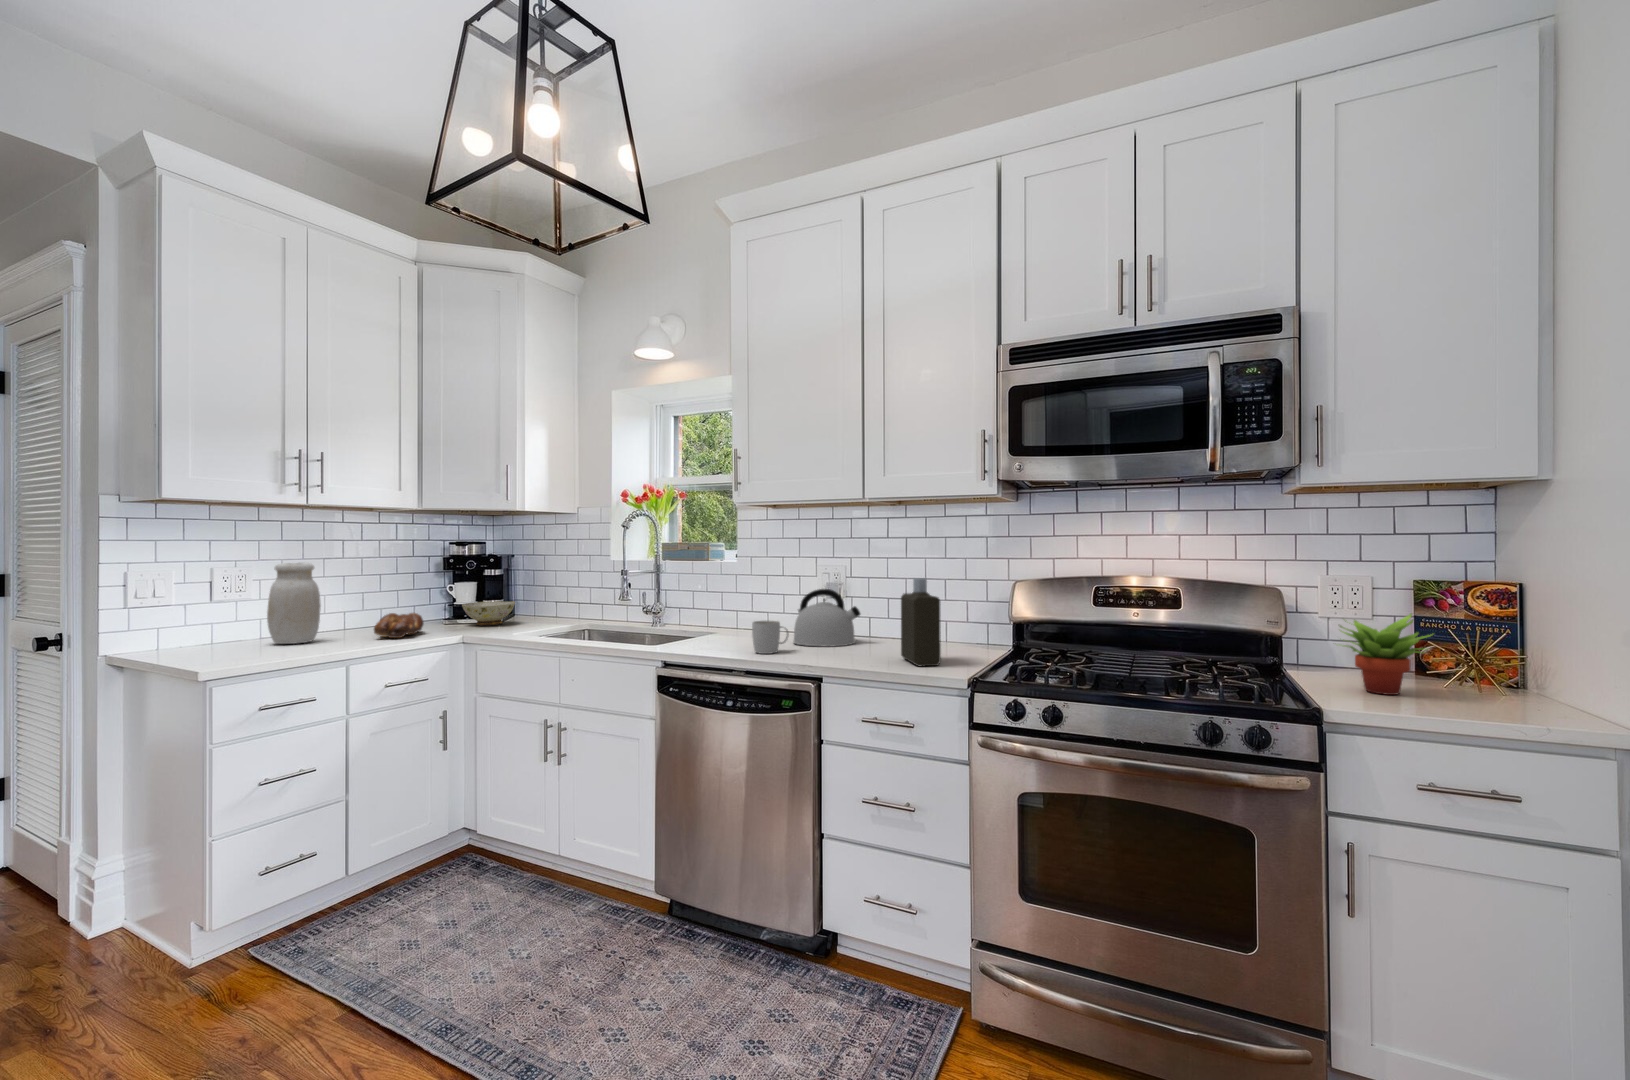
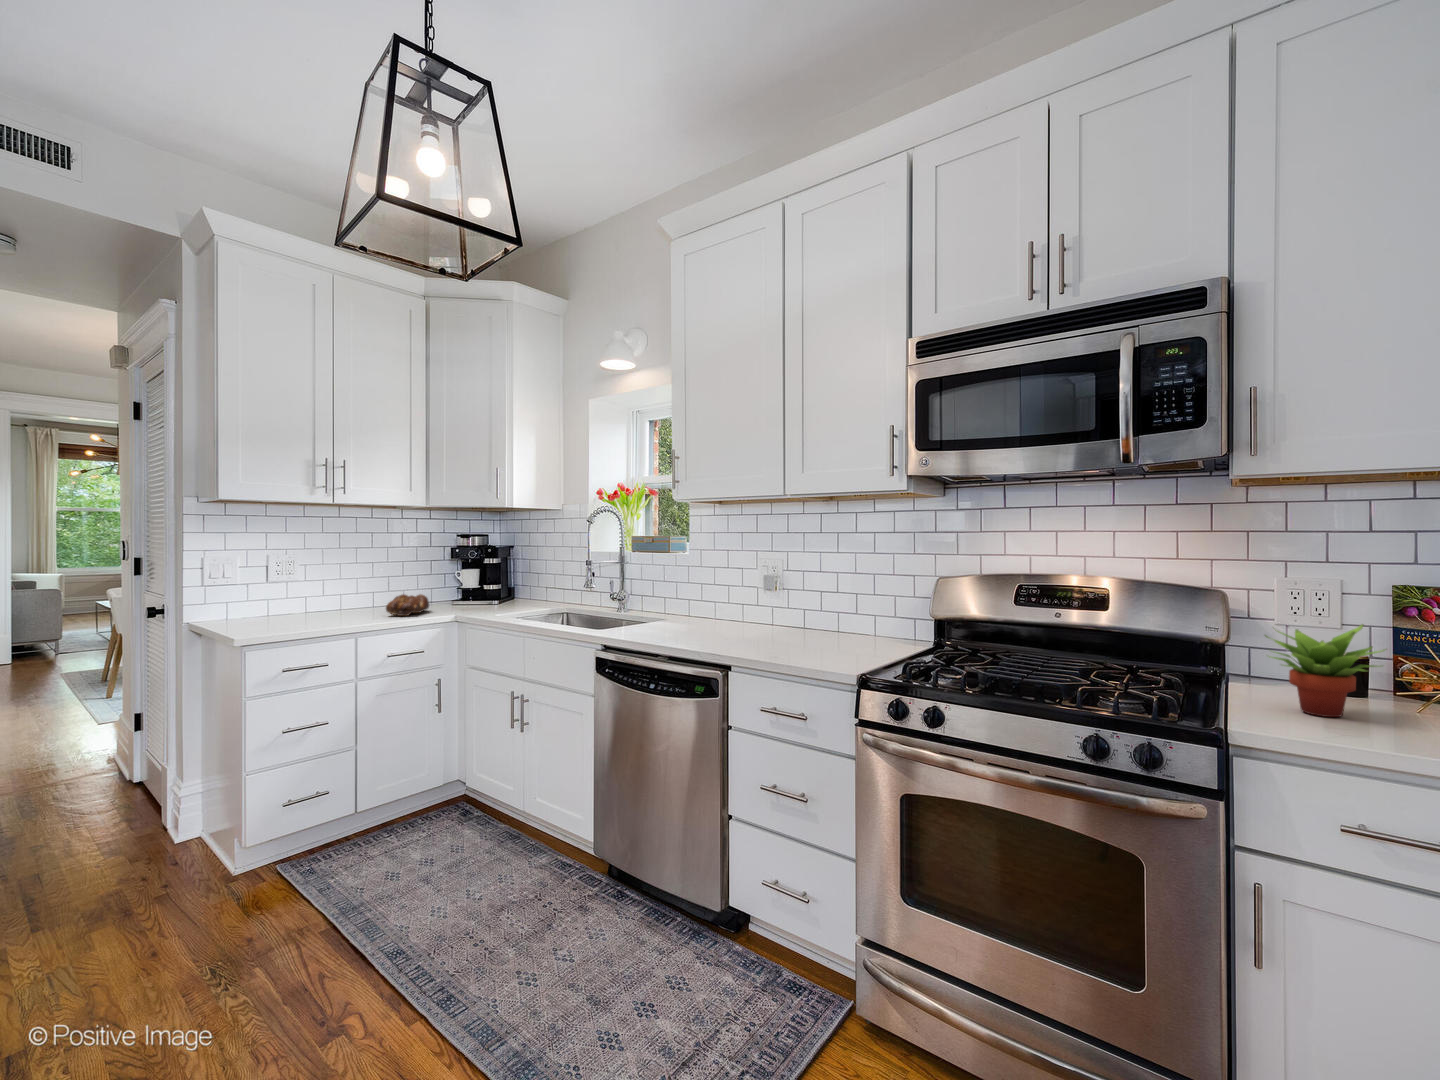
jar: present [267,563,321,644] -> none [303,551,344,618]
bottle: present [901,578,941,666] -> none [812,573,844,660]
kettle: present [793,589,860,647] -> none [729,581,793,637]
ceramic bowl: present [462,601,515,626] -> none [466,586,511,607]
mug: present [752,621,789,654] -> none [681,610,717,642]

